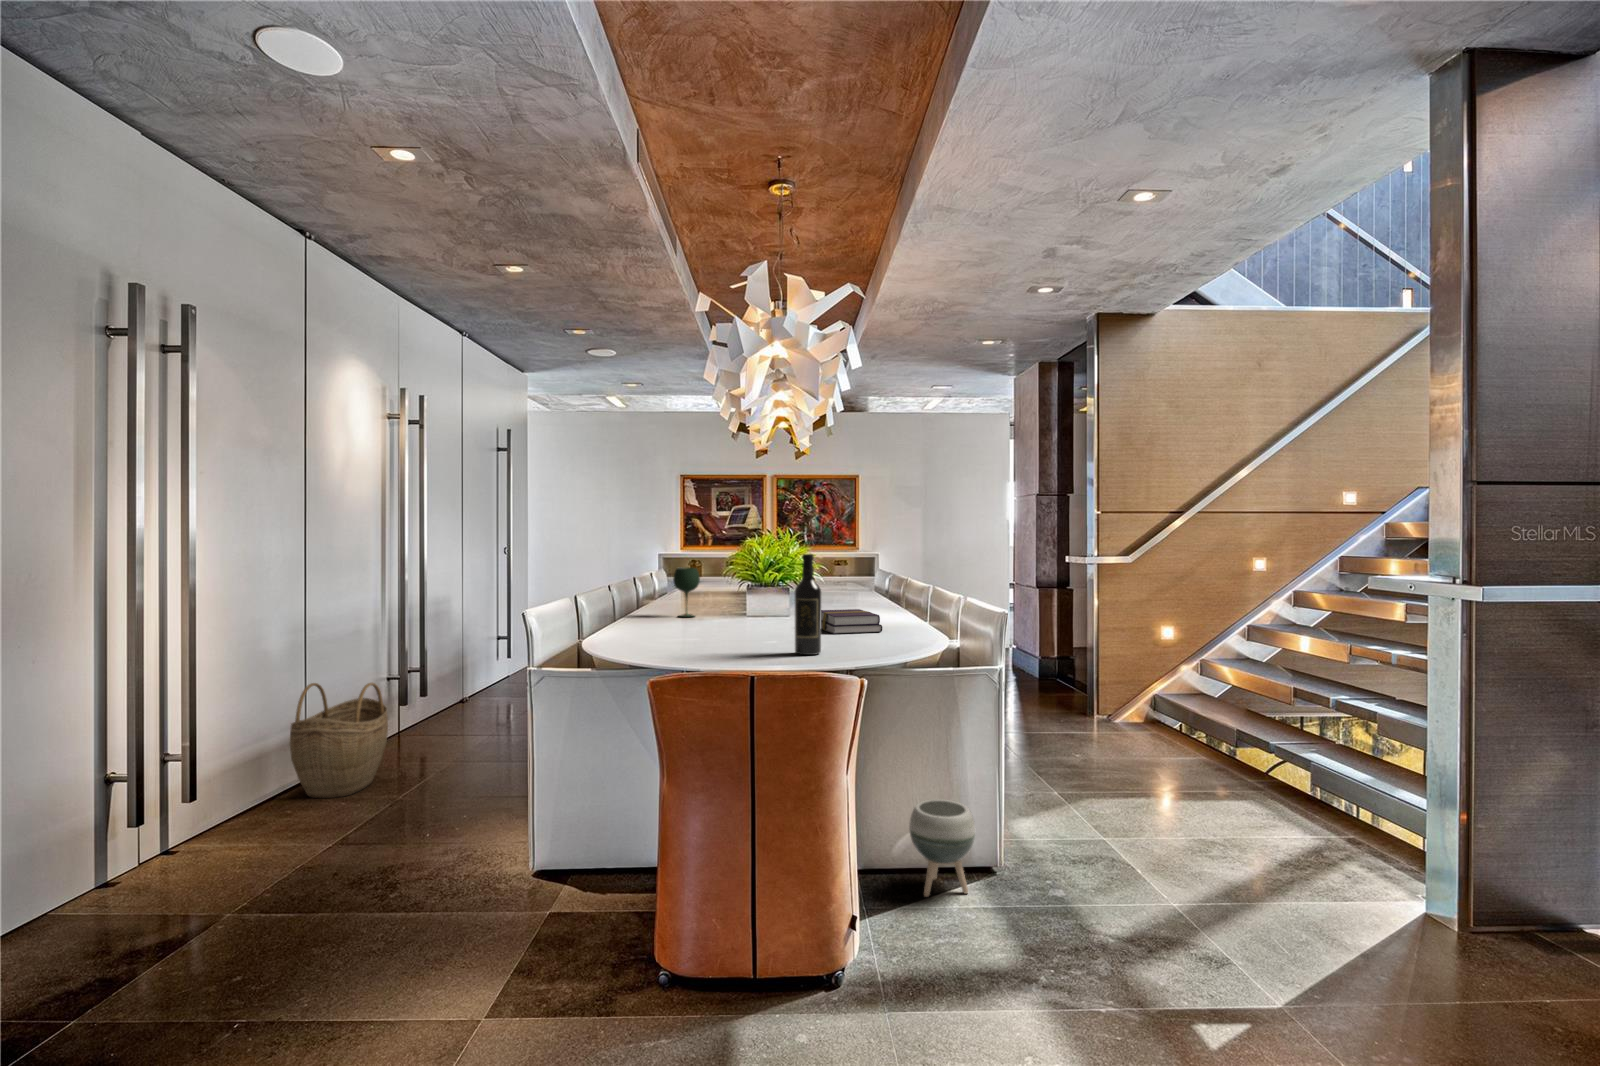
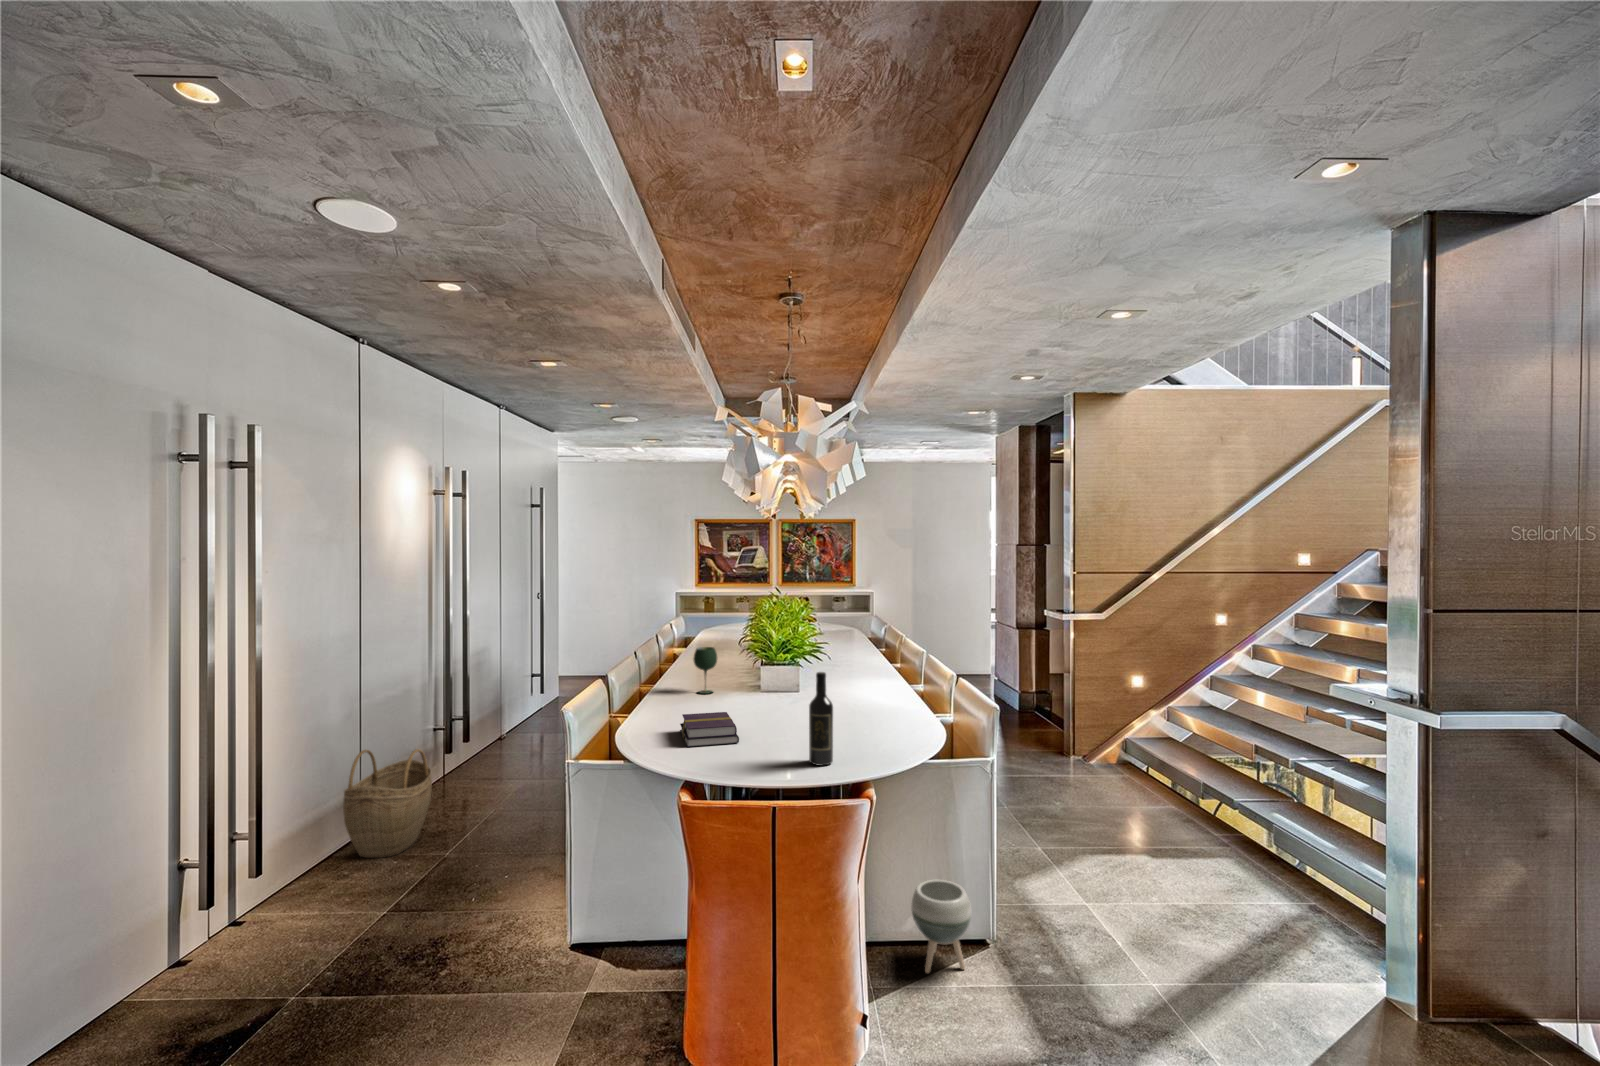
book: present [821,609,882,634] -> present [680,712,739,747]

